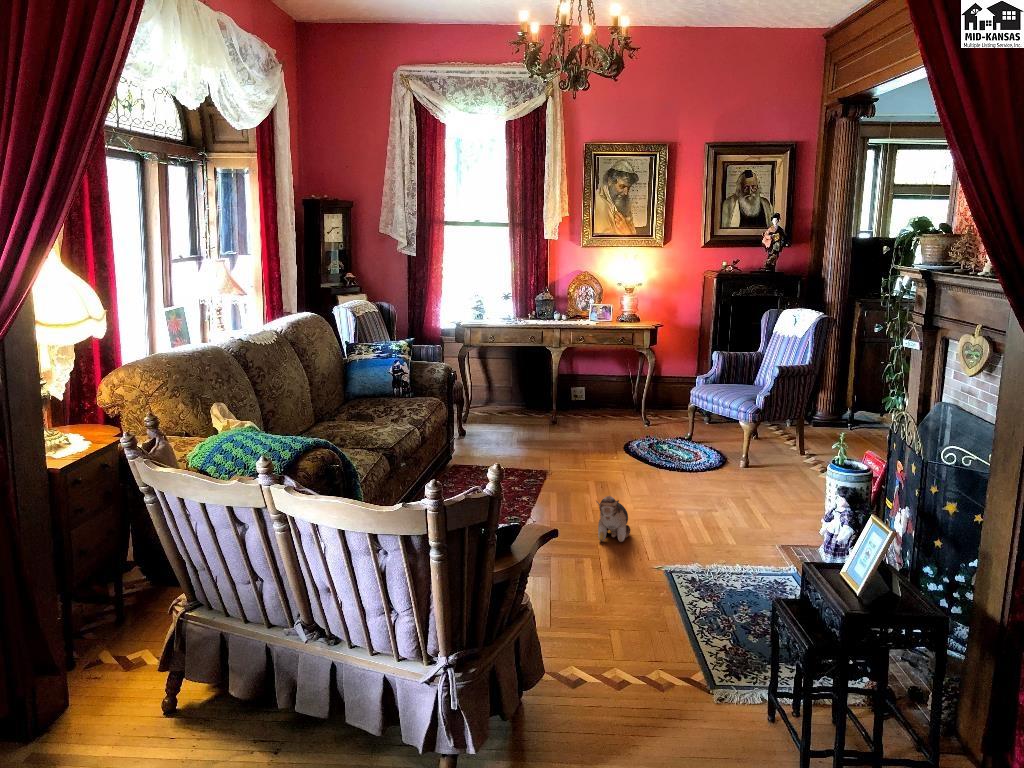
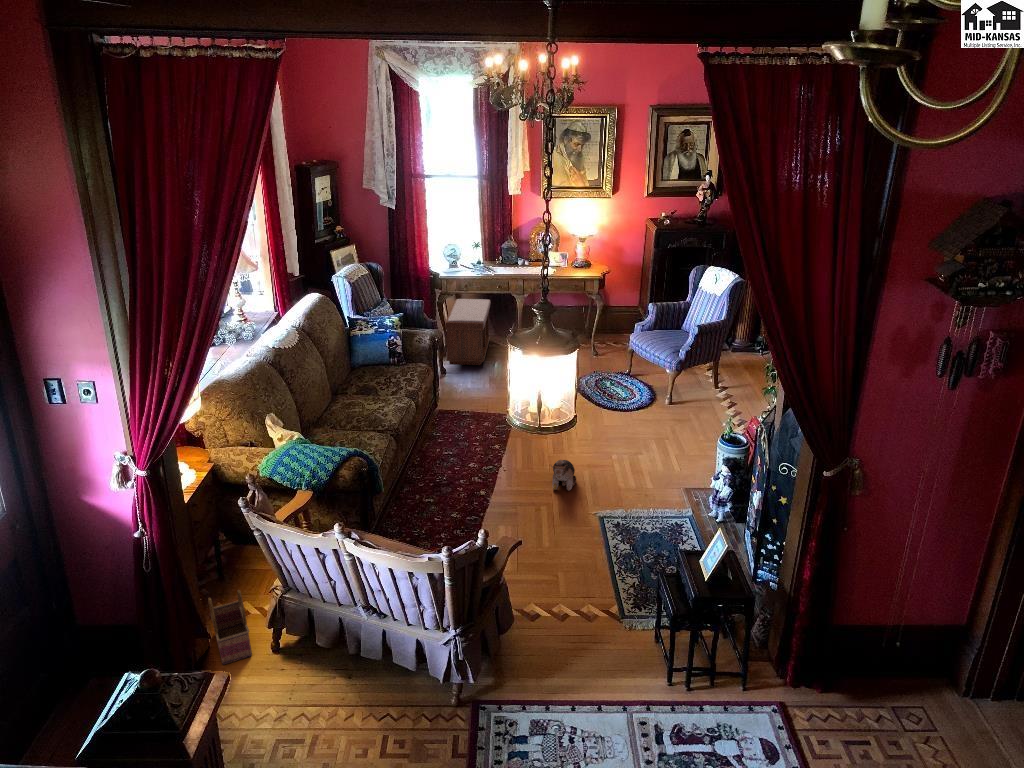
bench: none [466,360,521,430] -> present [445,299,491,365]
basket: none [72,610,132,728] -> present [208,590,252,665]

